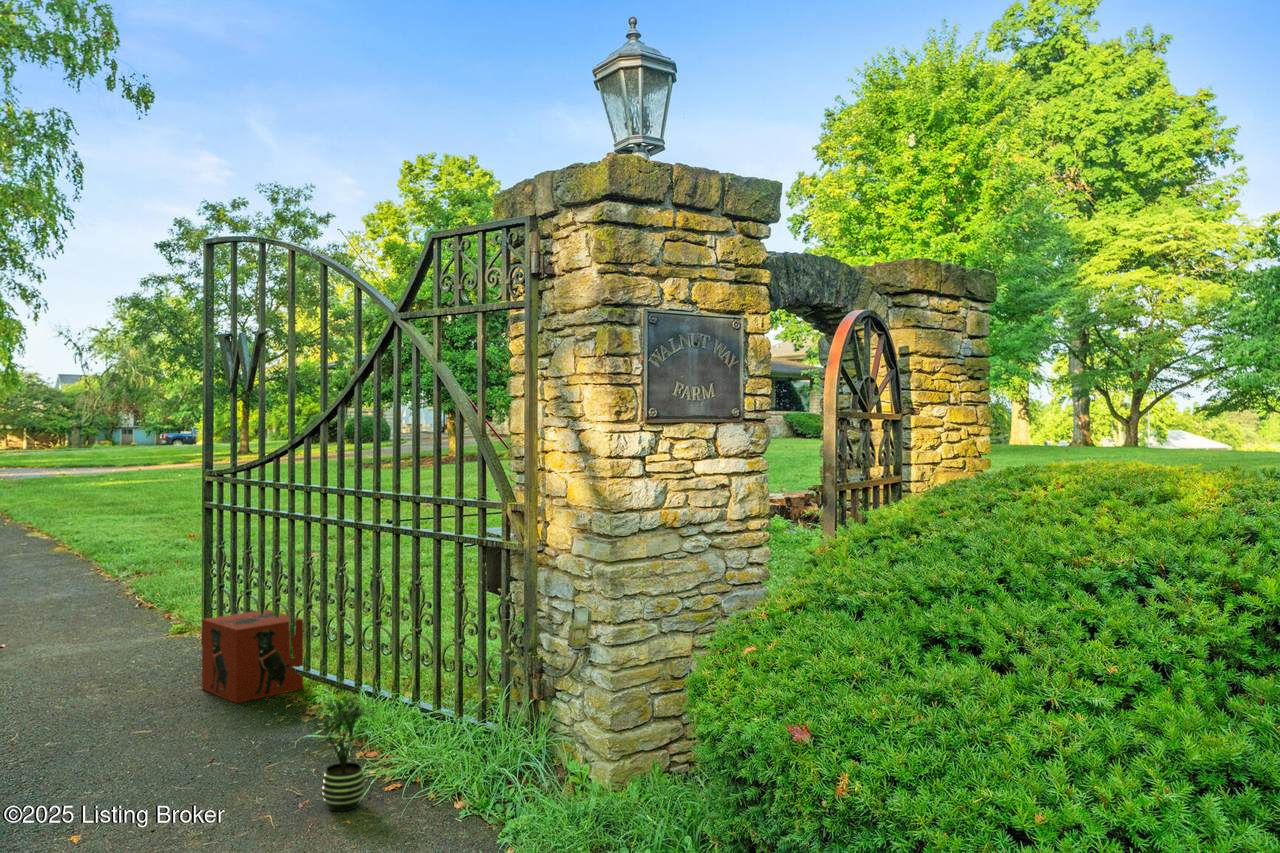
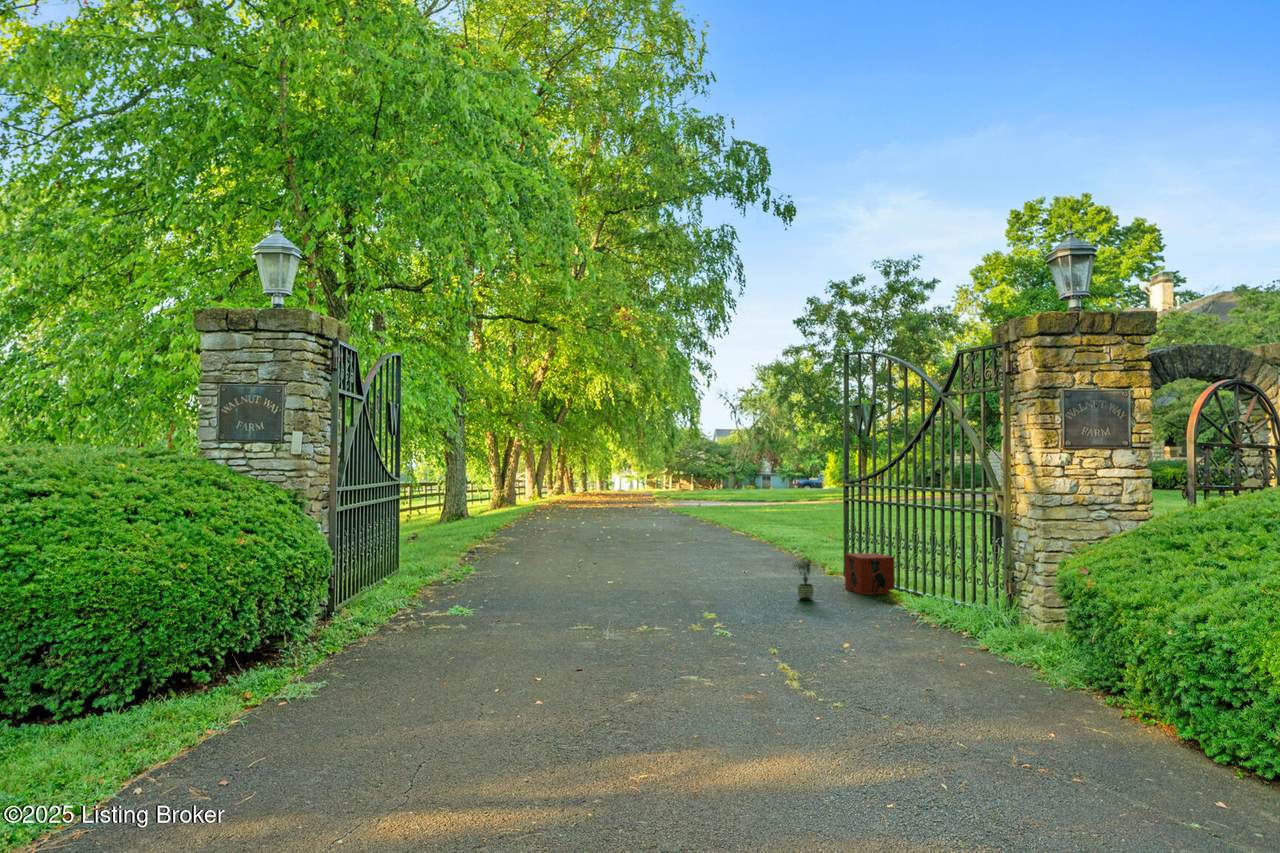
potted plant: present [301,696,378,812] -> present [793,558,817,600]

